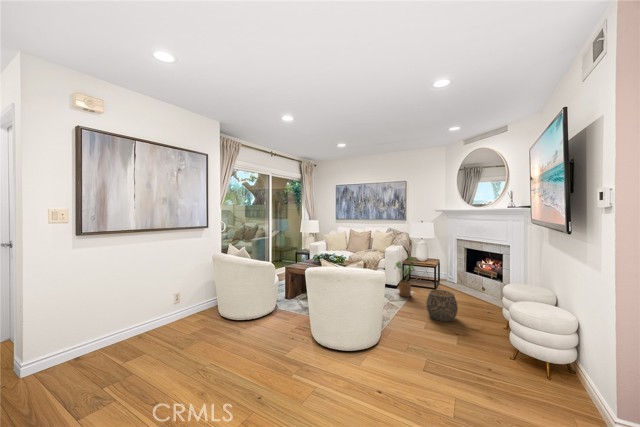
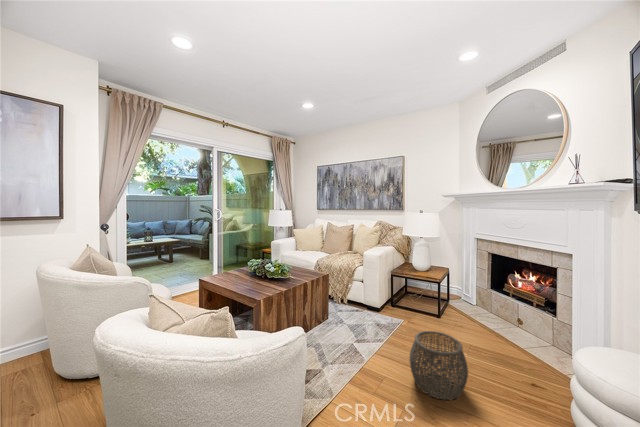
house plant: present [396,257,414,297] -> none [373,265,409,329]

